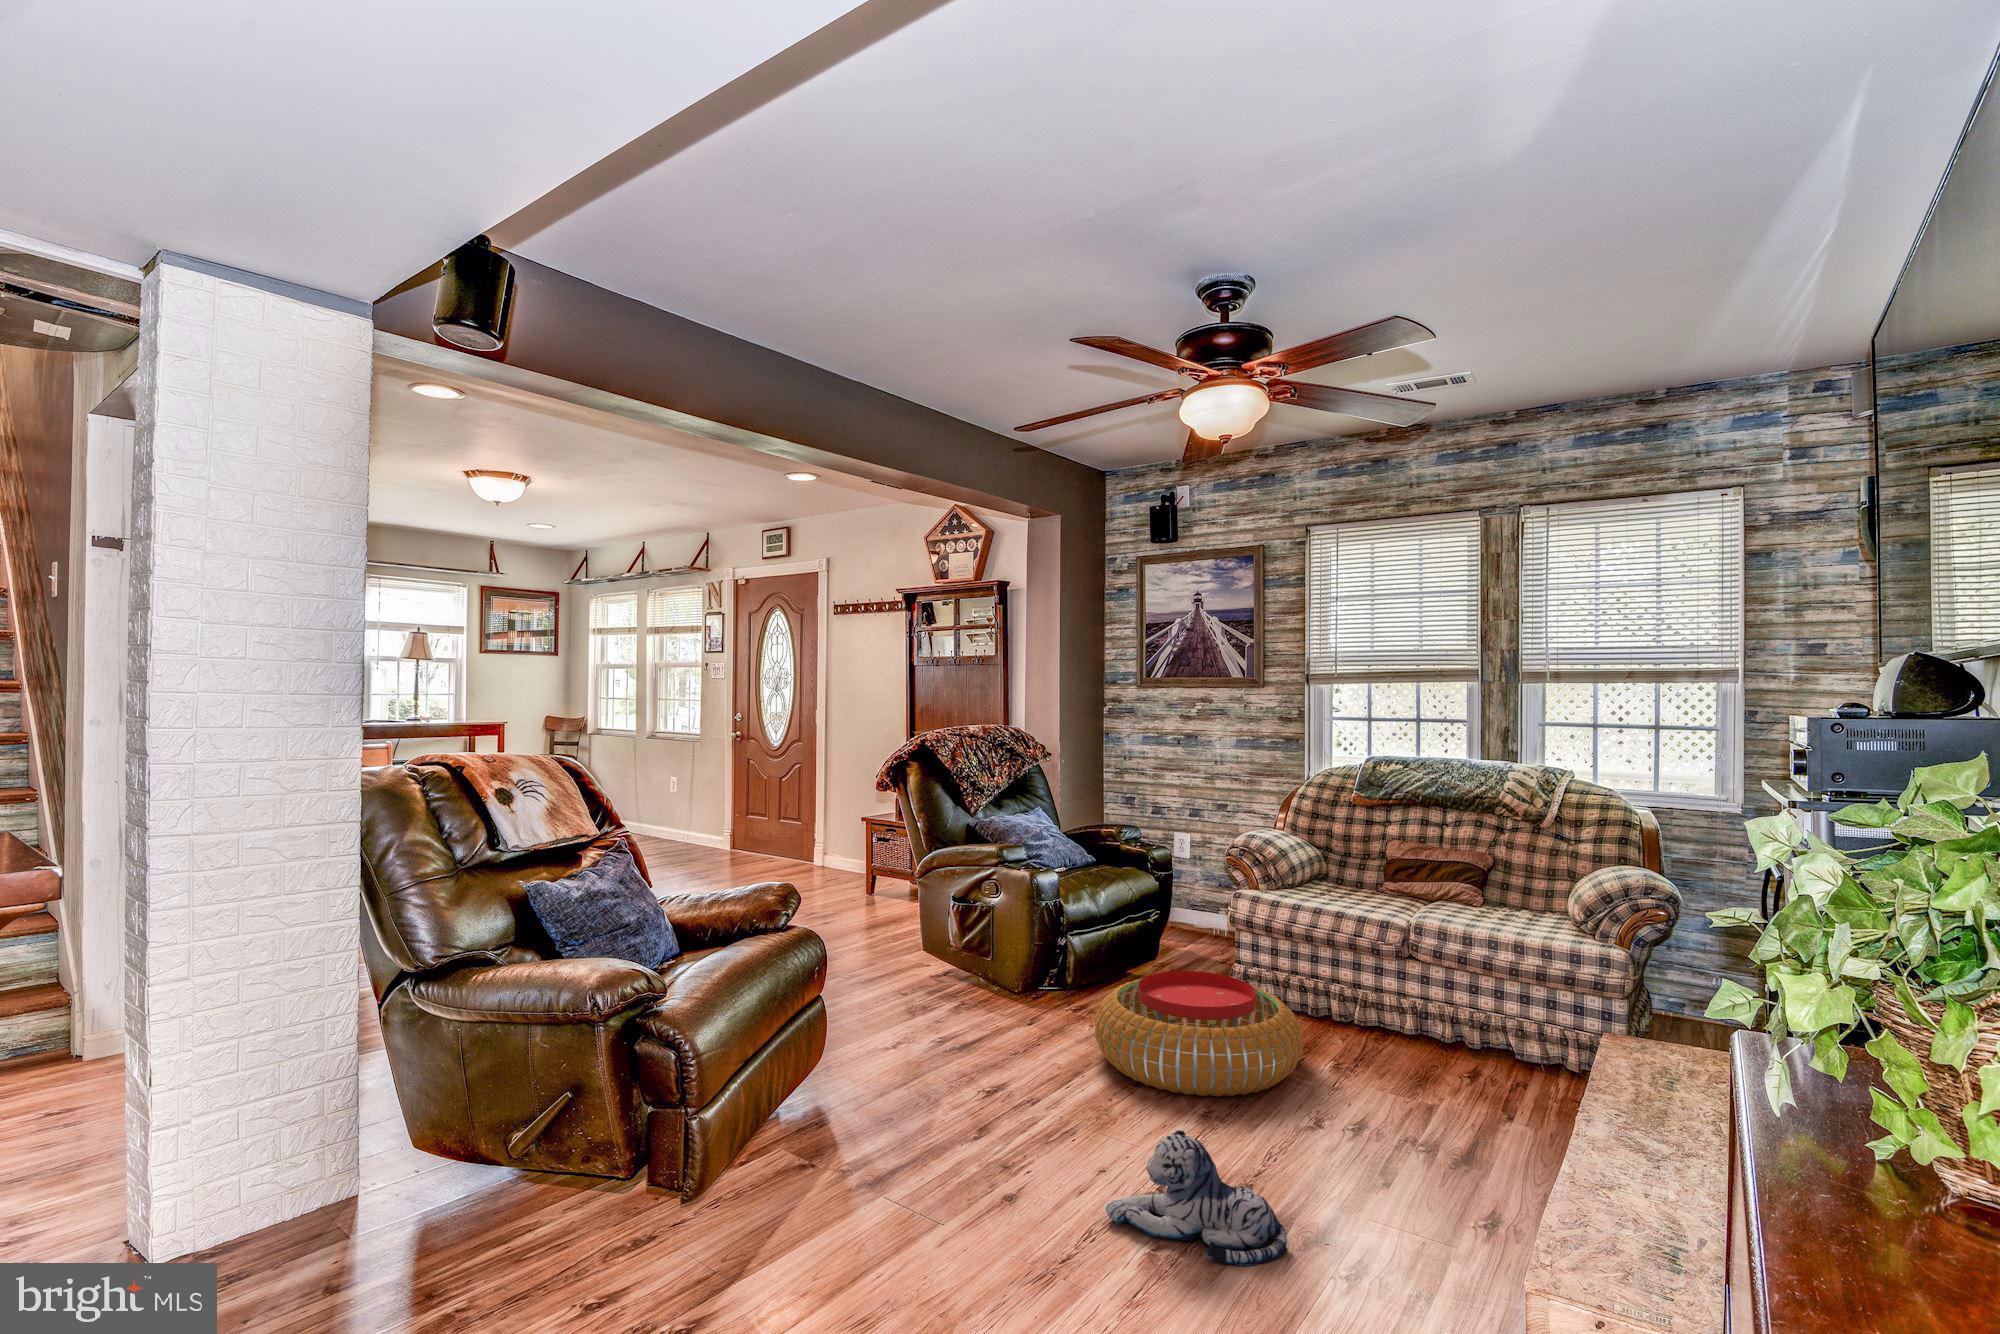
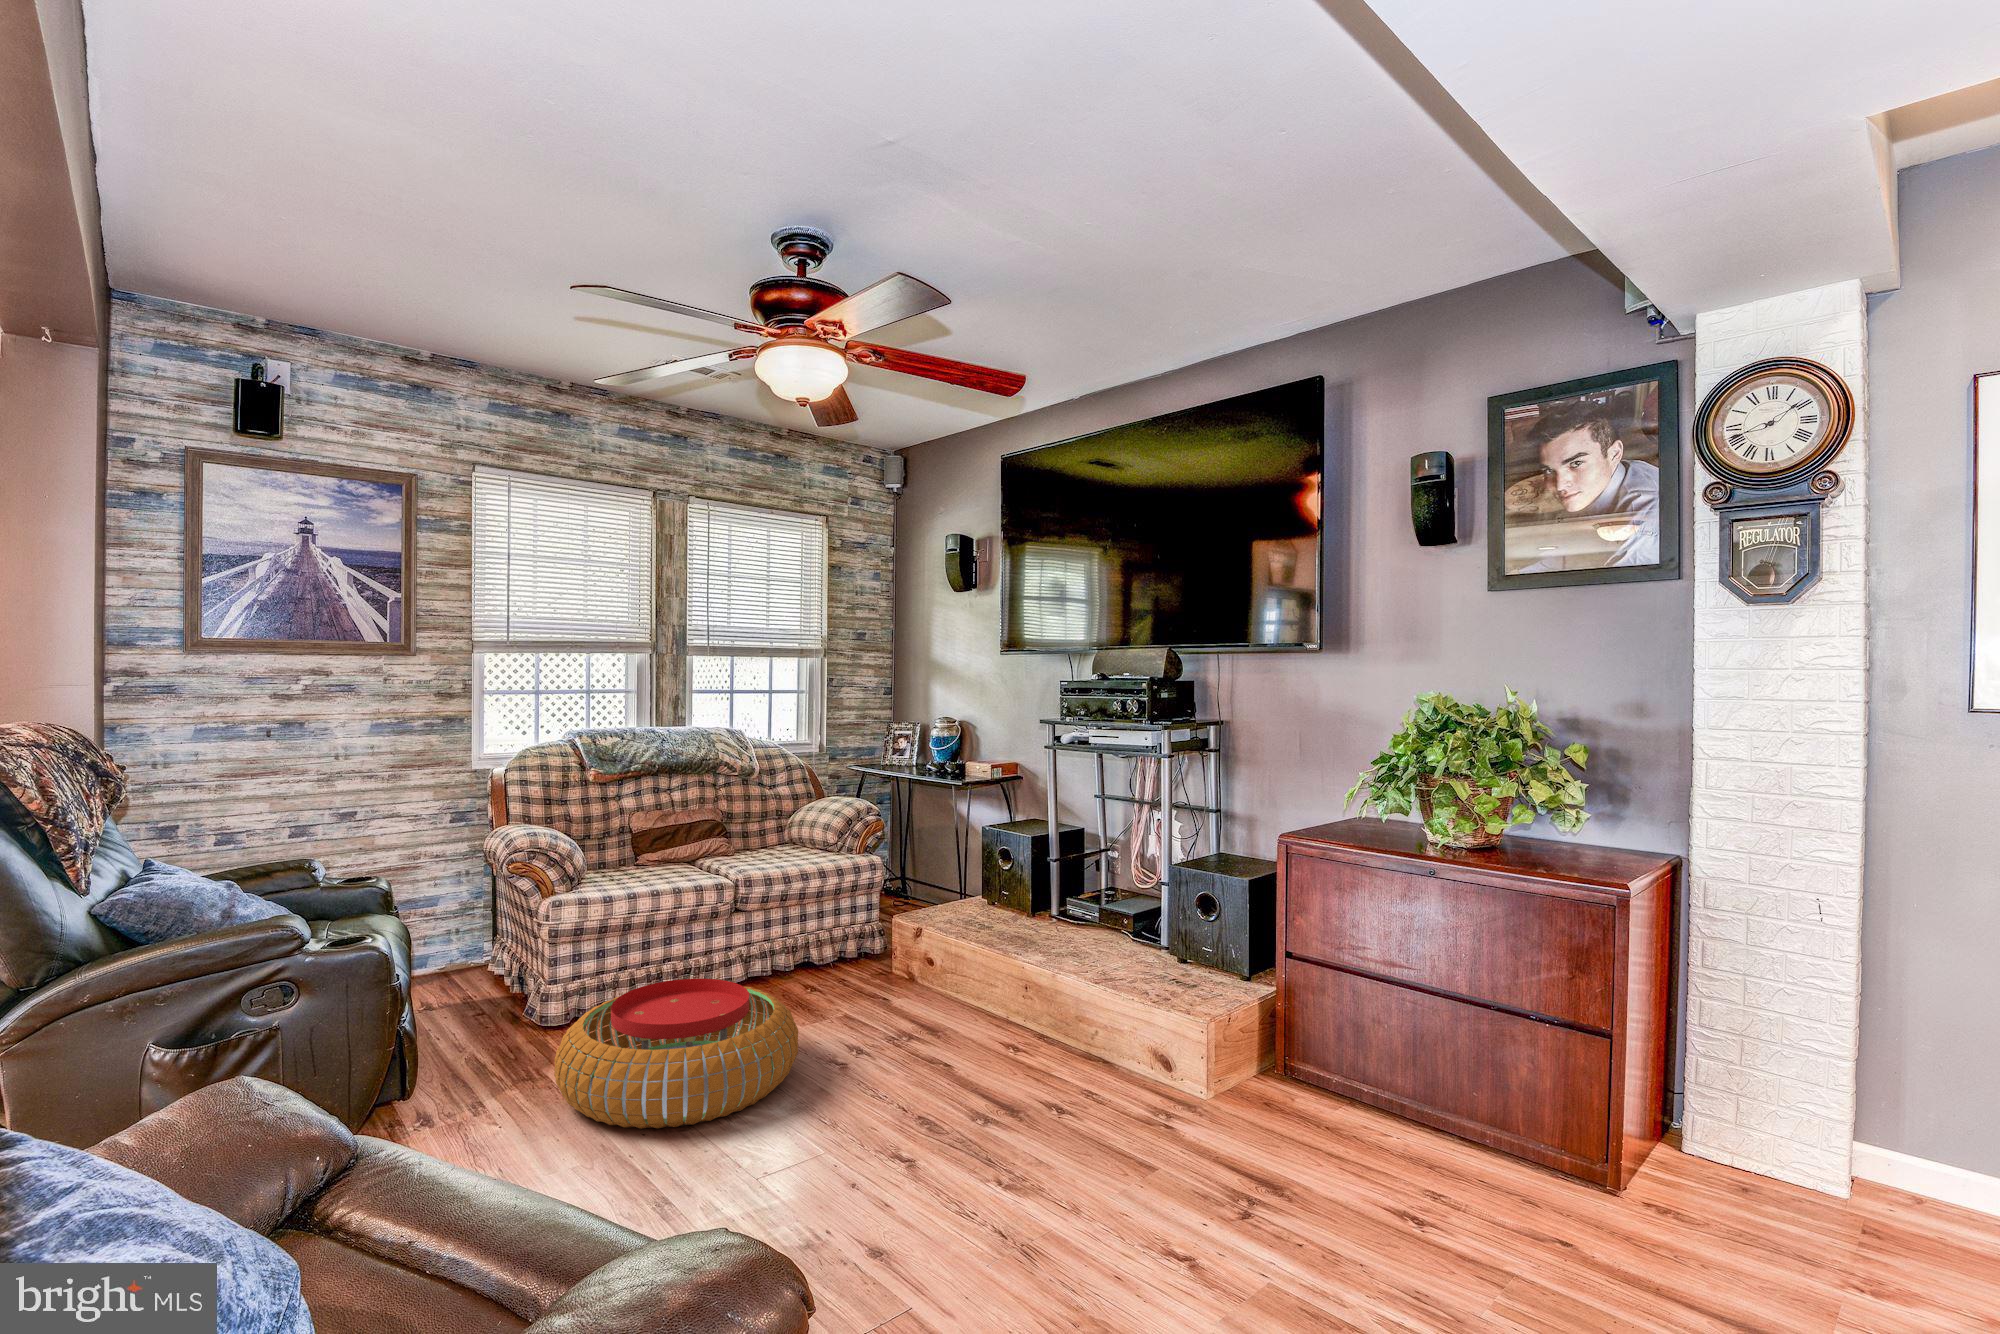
plush toy: present [1105,1129,1287,1266] -> none [958,1076,1064,1194]

